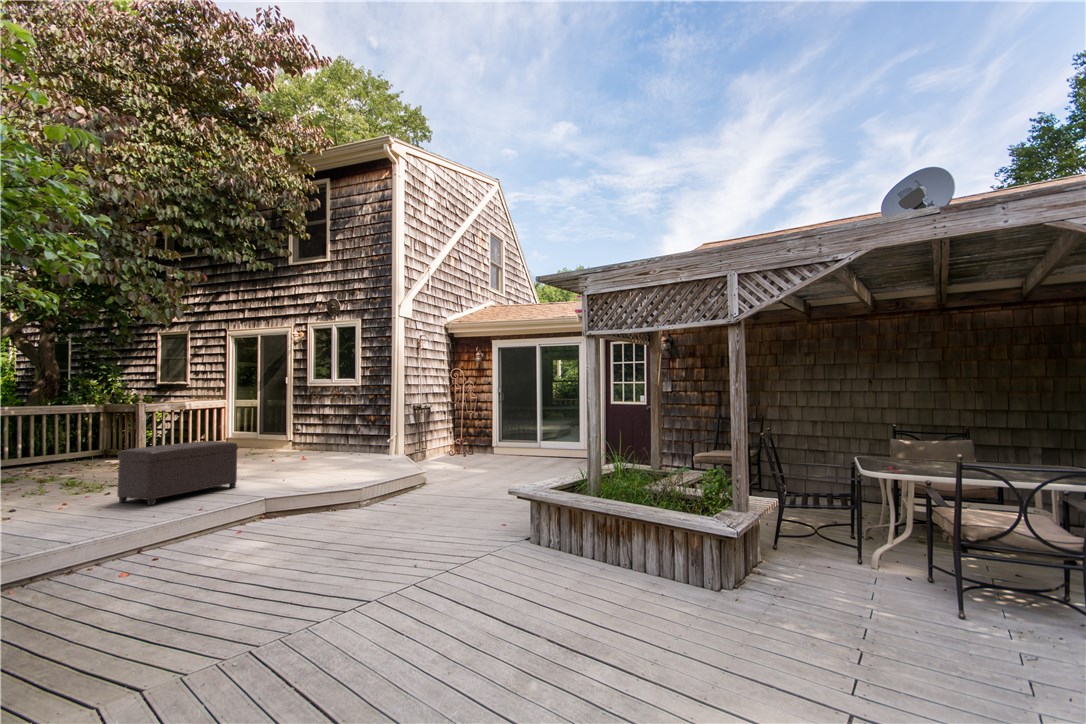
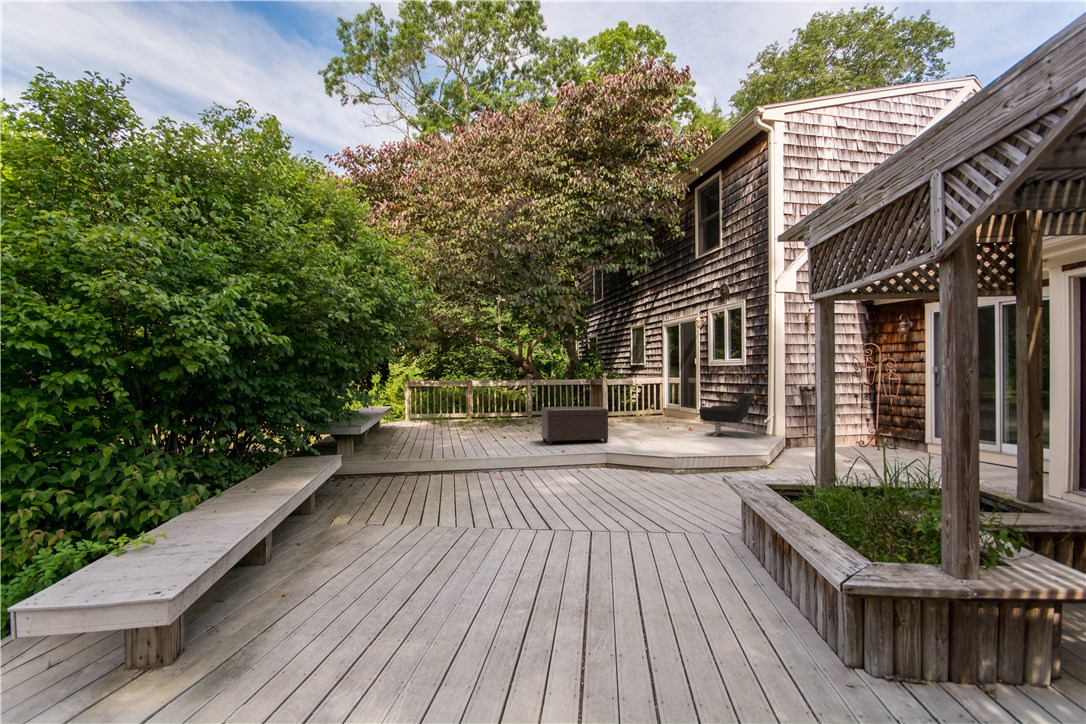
lounge chair: none [314,413,376,462] -> present [699,393,754,436]

